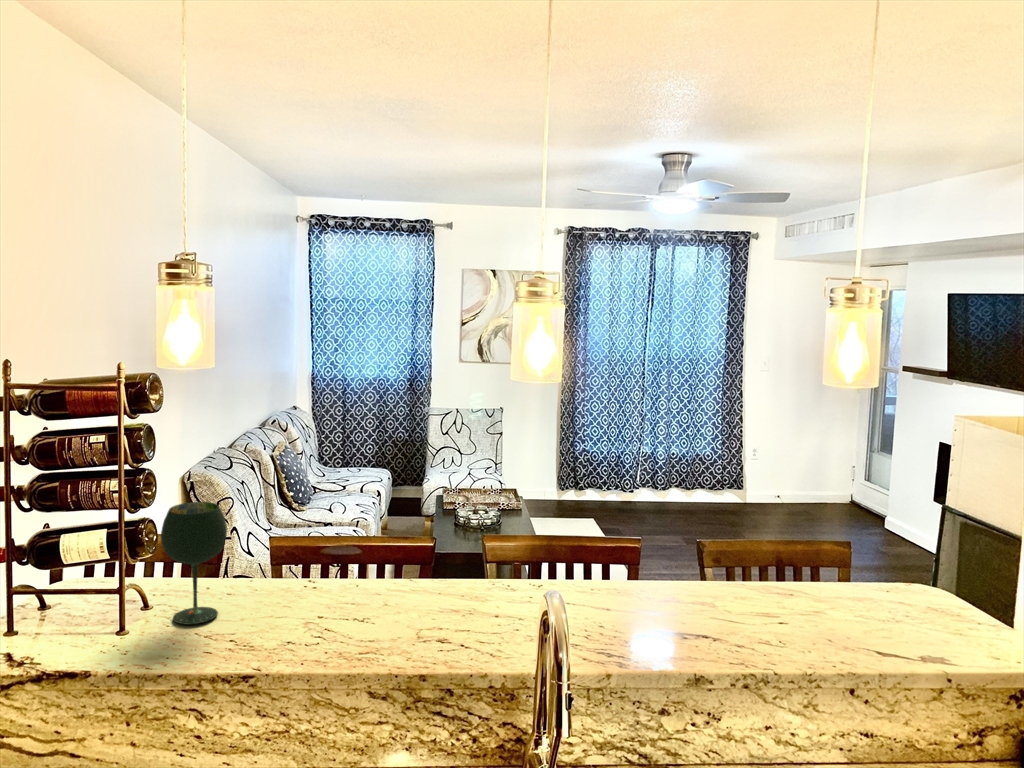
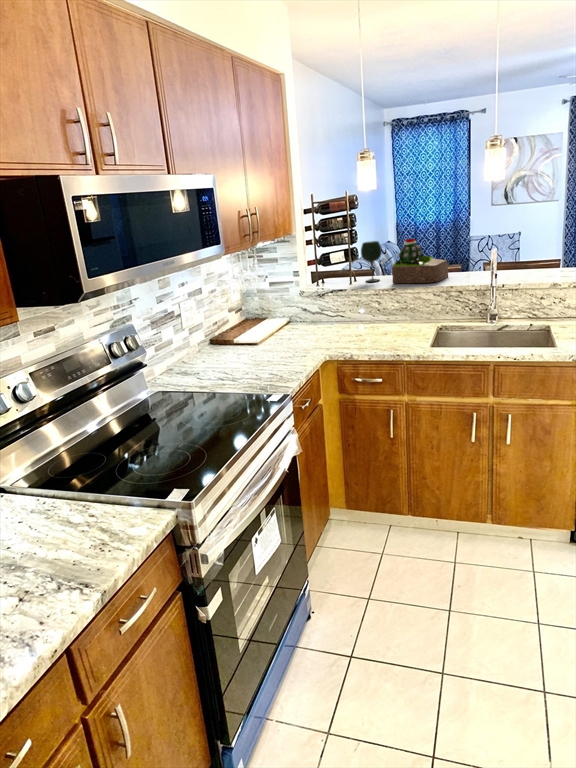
succulent plant: none [251,508,411,650] -> present [392,239,448,283]

